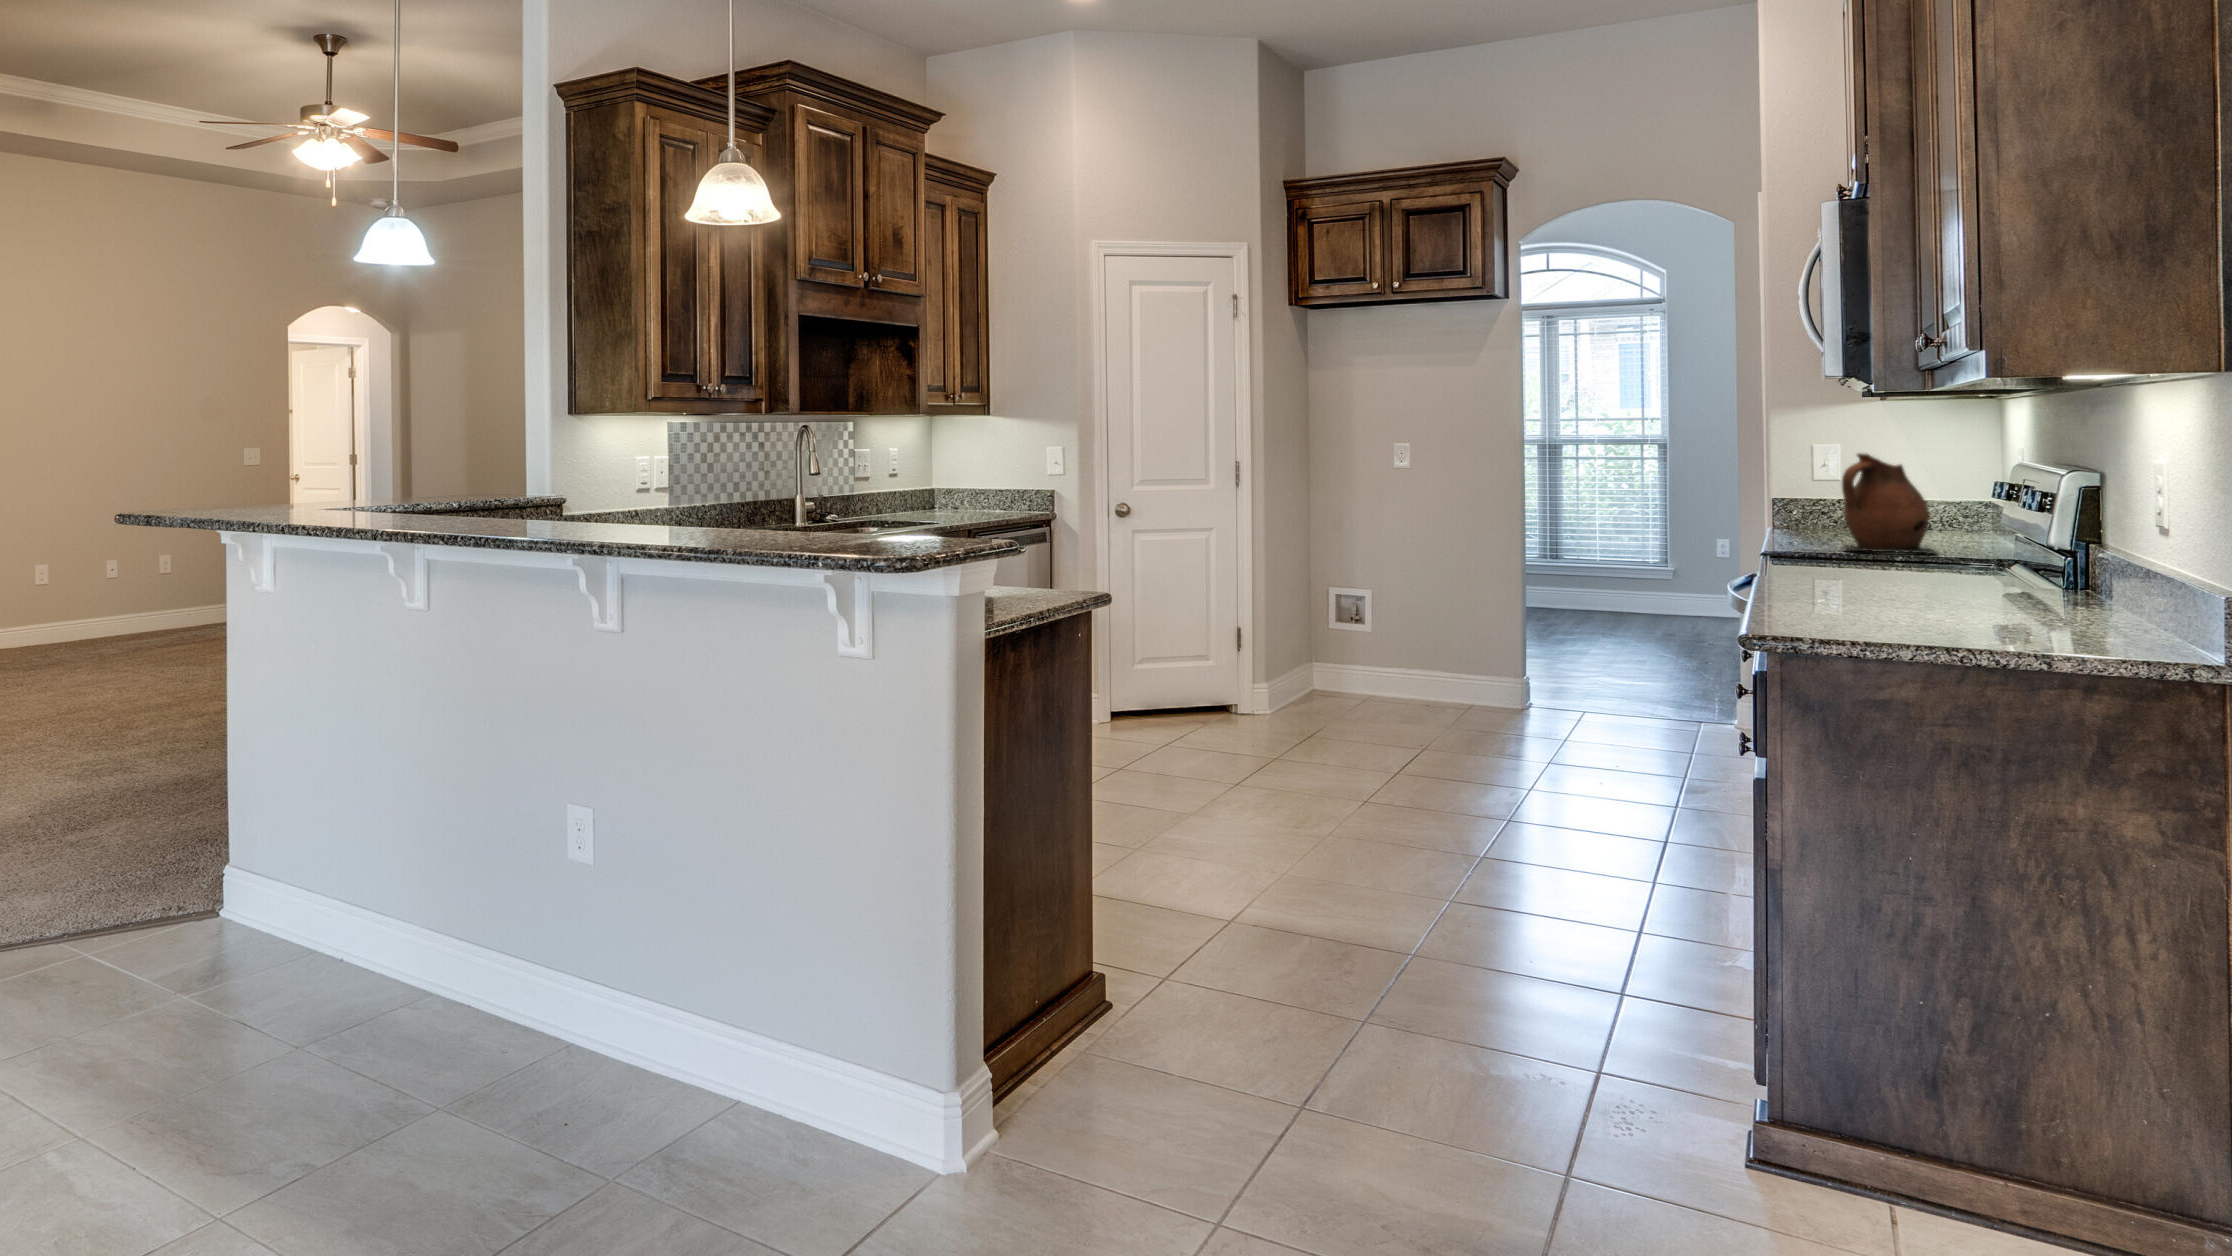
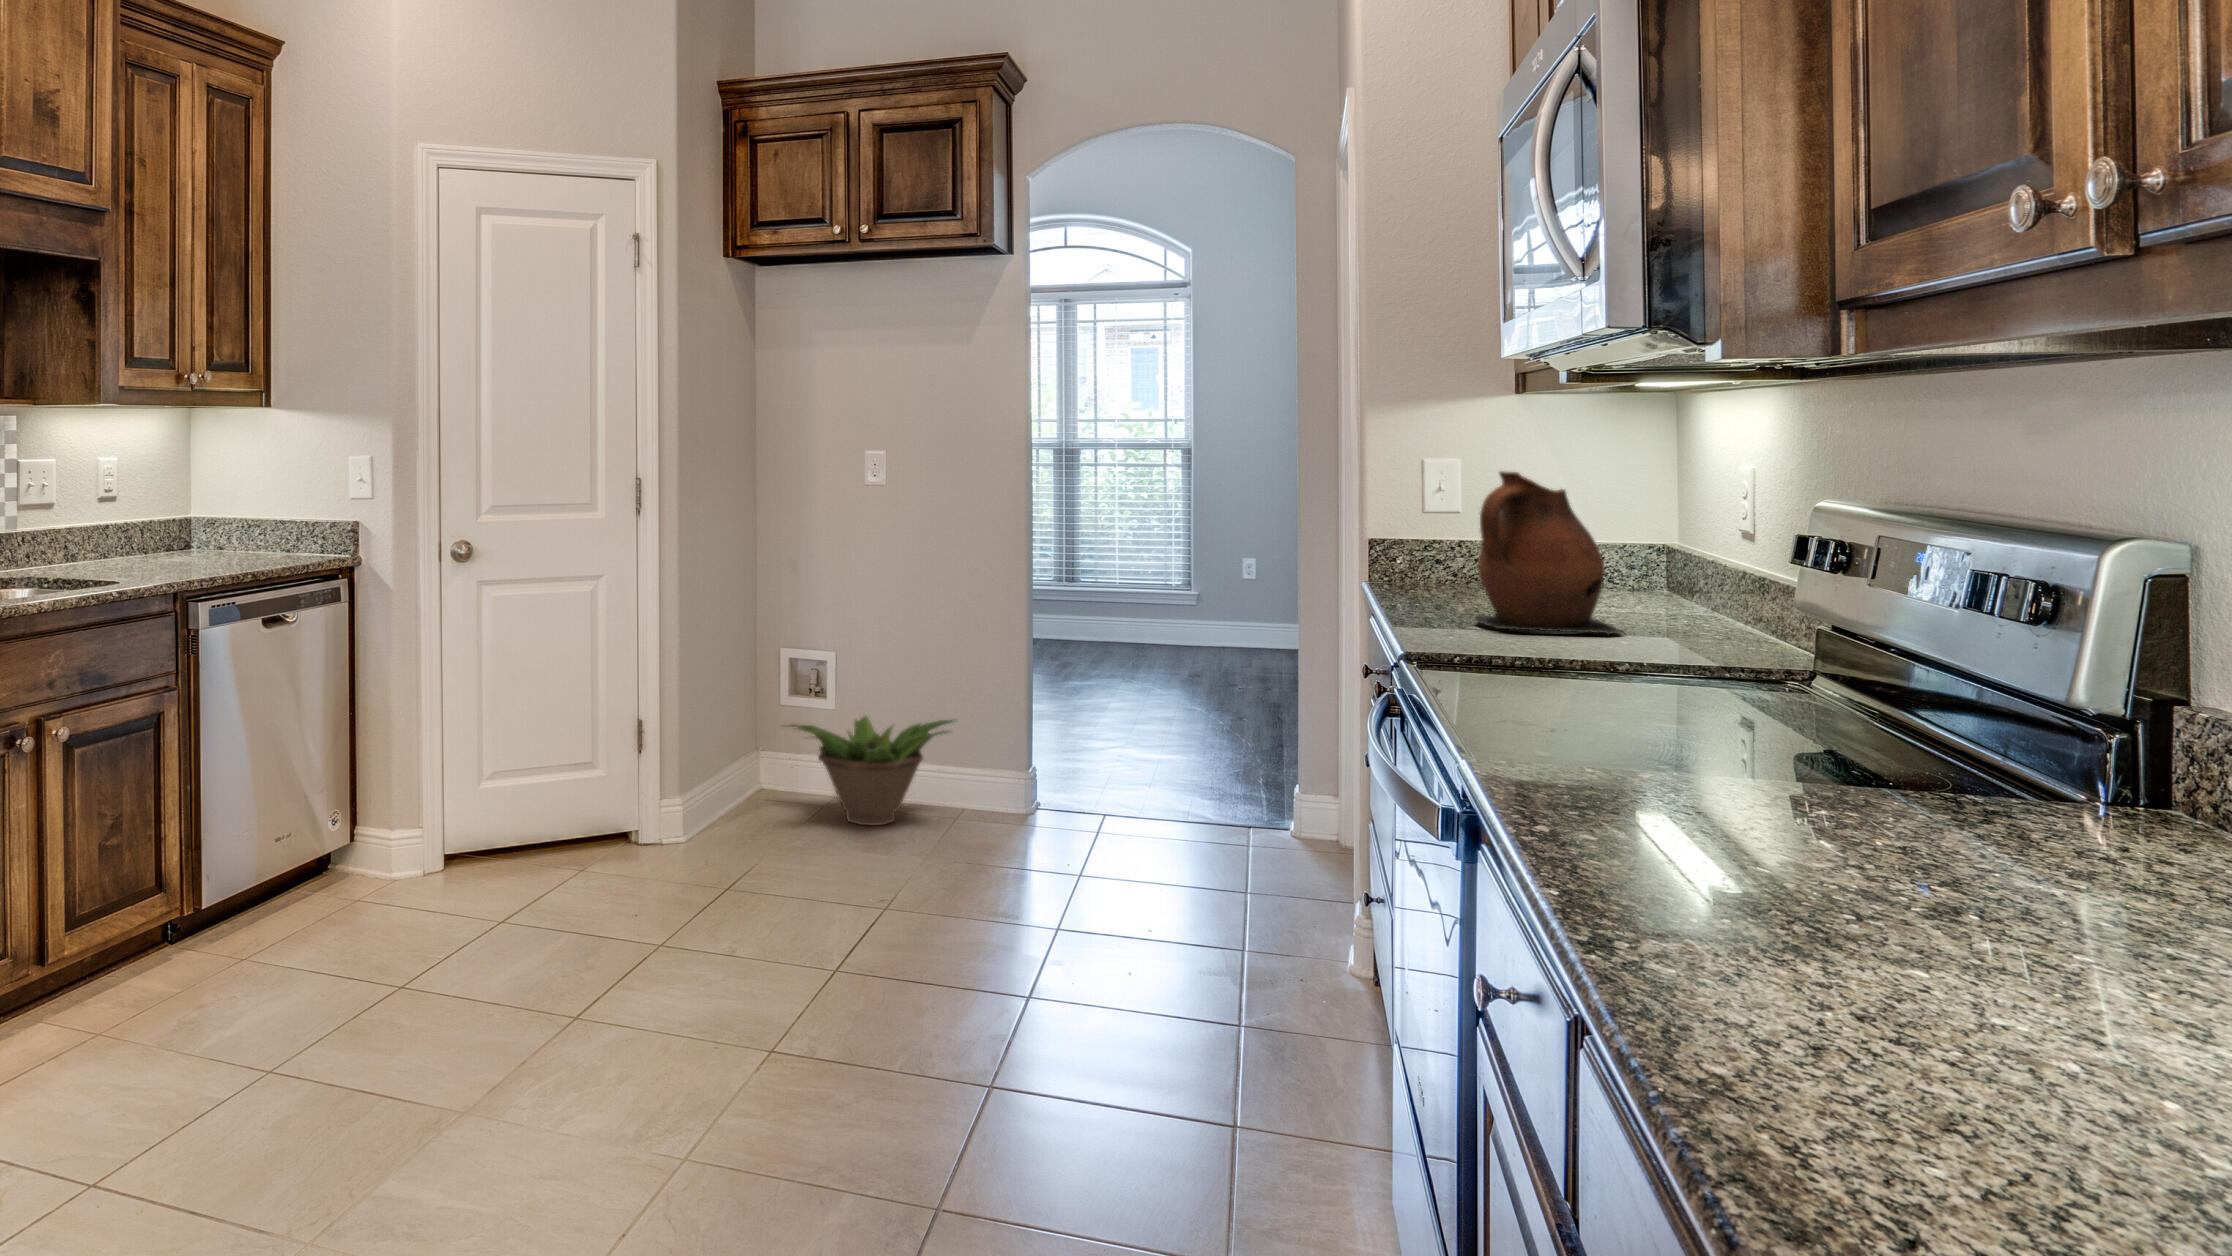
decorative plant: none [1334,637,1471,711] -> present [790,716,953,825]

